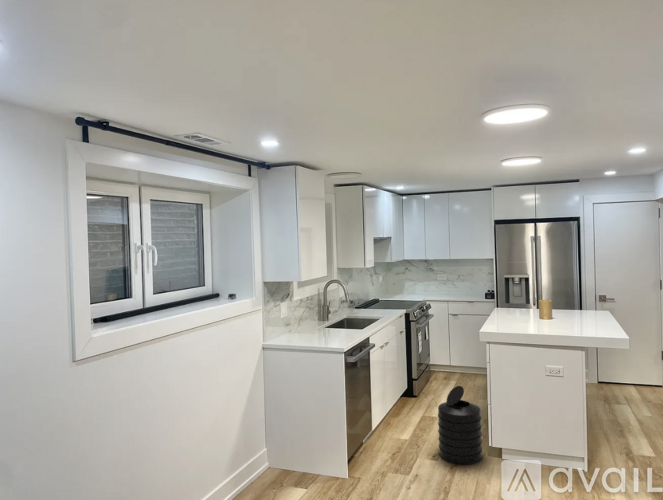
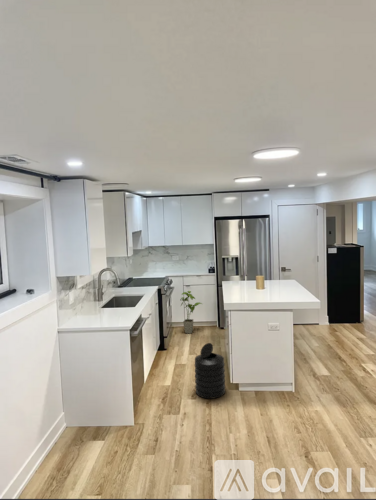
house plant: none [441,321,474,381] -> present [180,291,201,334]

